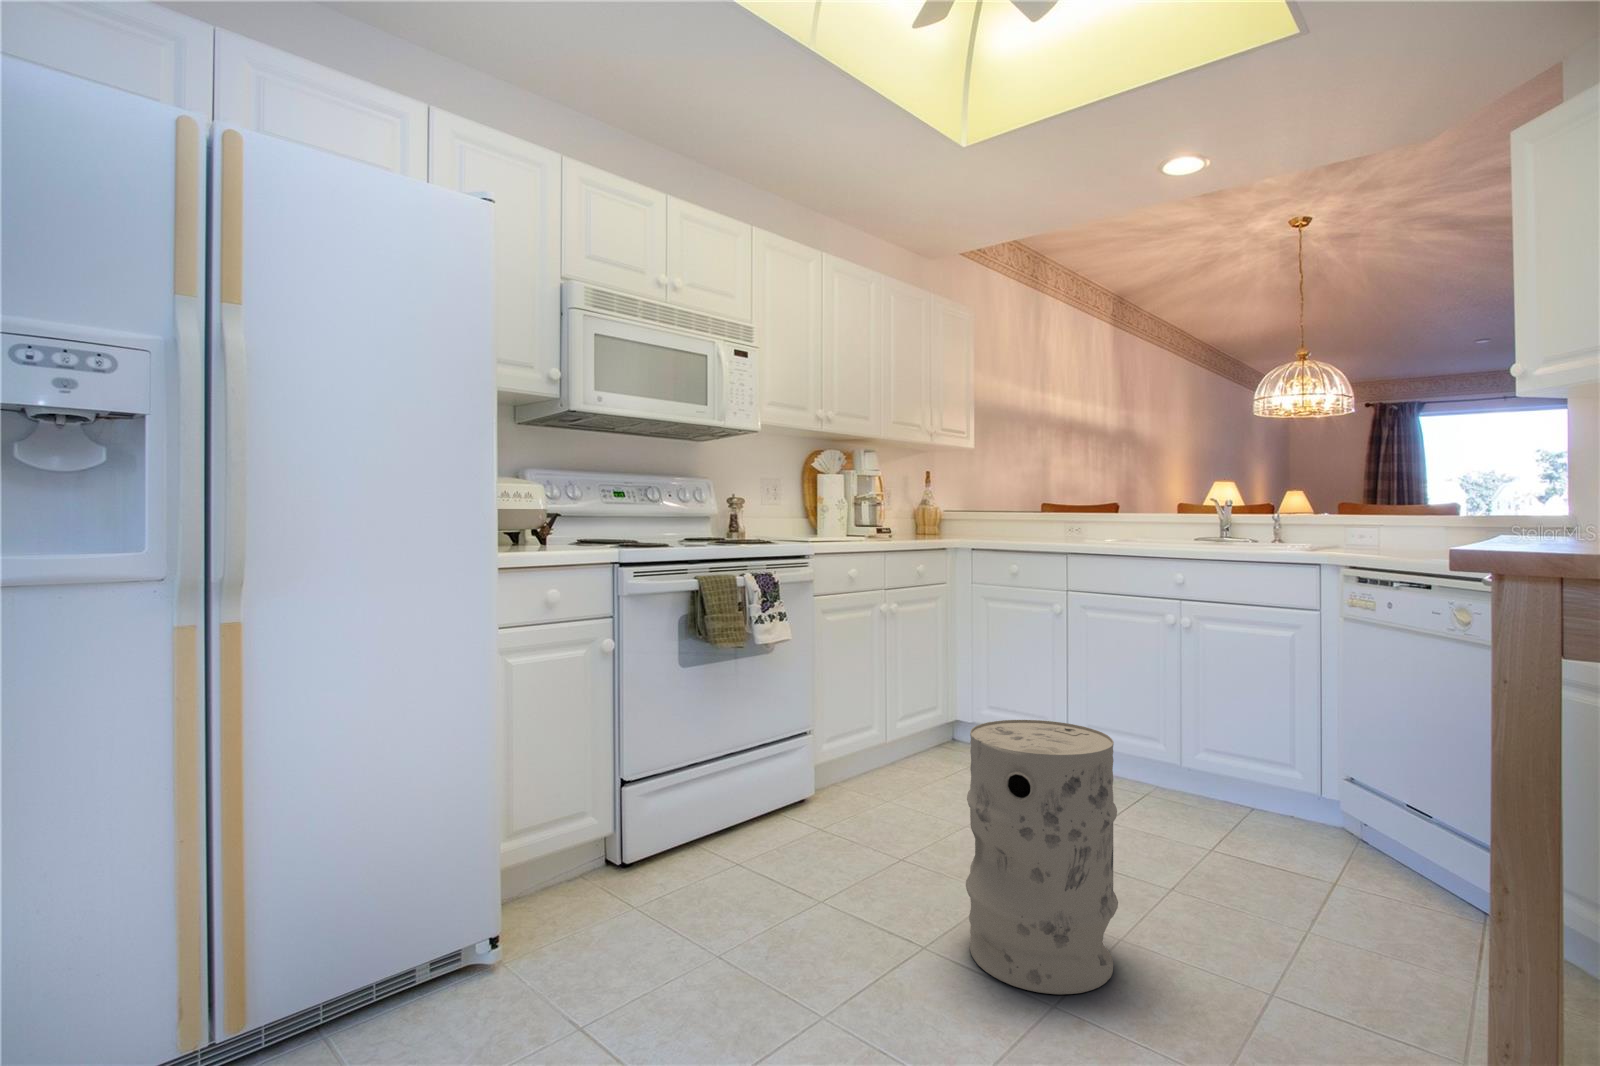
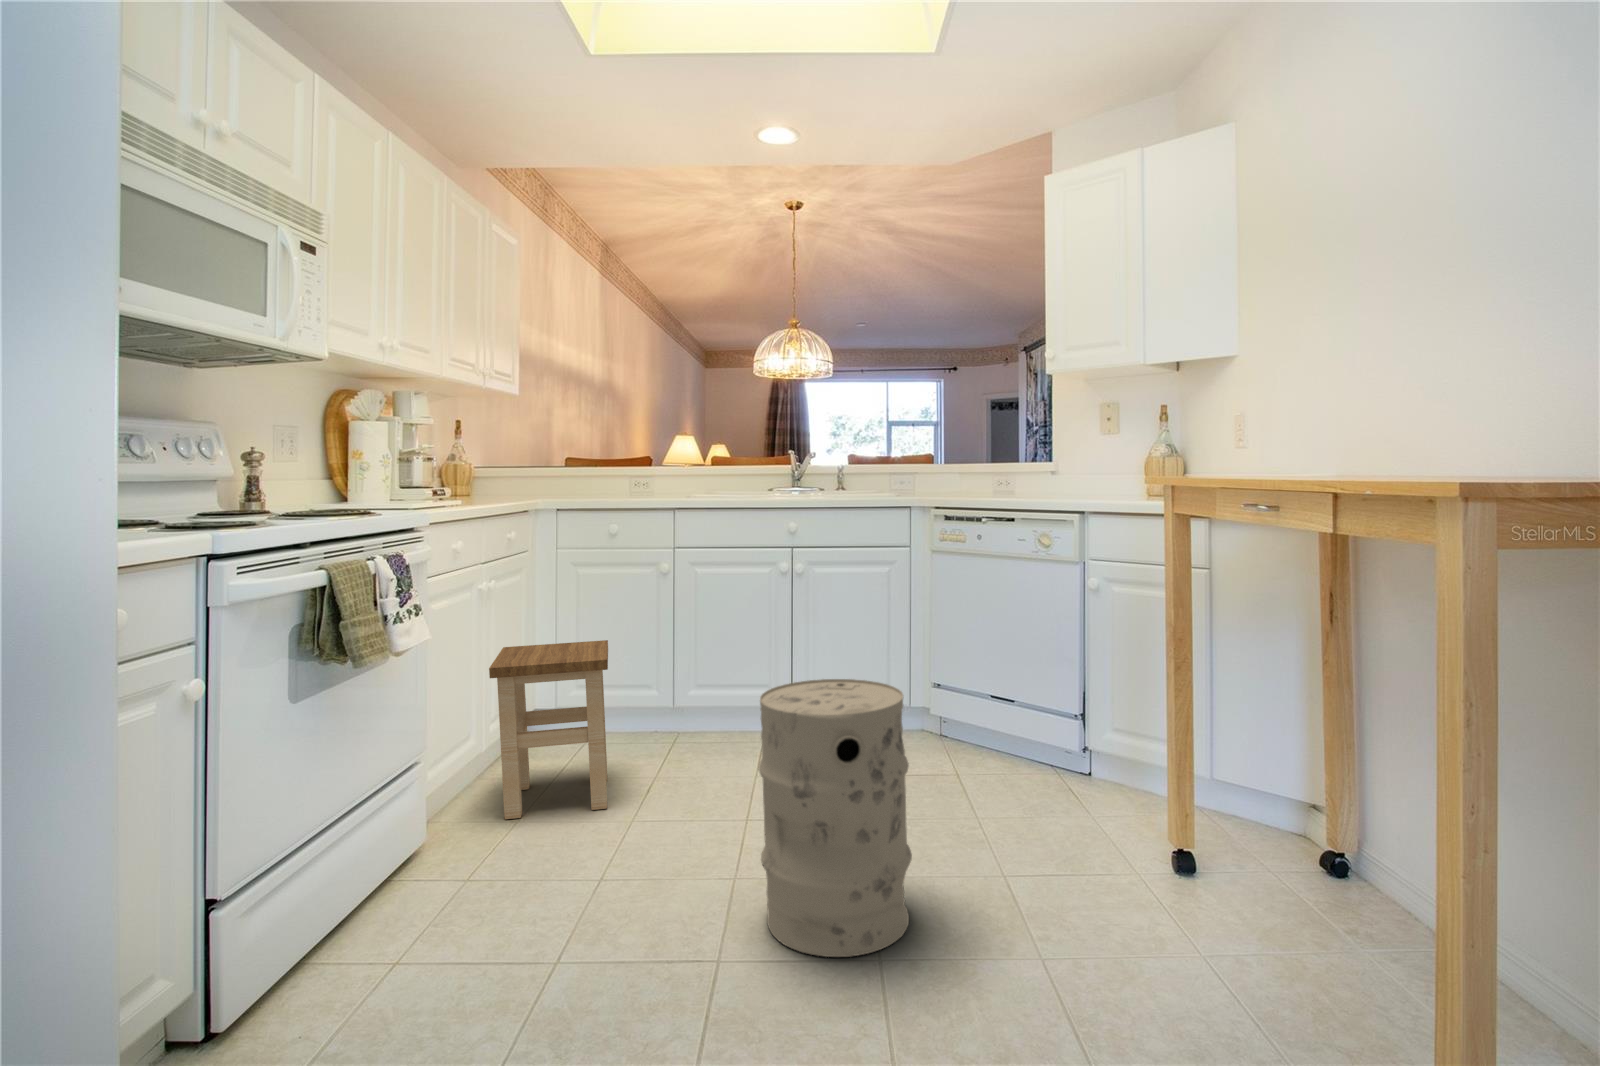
stool: none [860,658,977,809] -> present [489,640,608,819]

